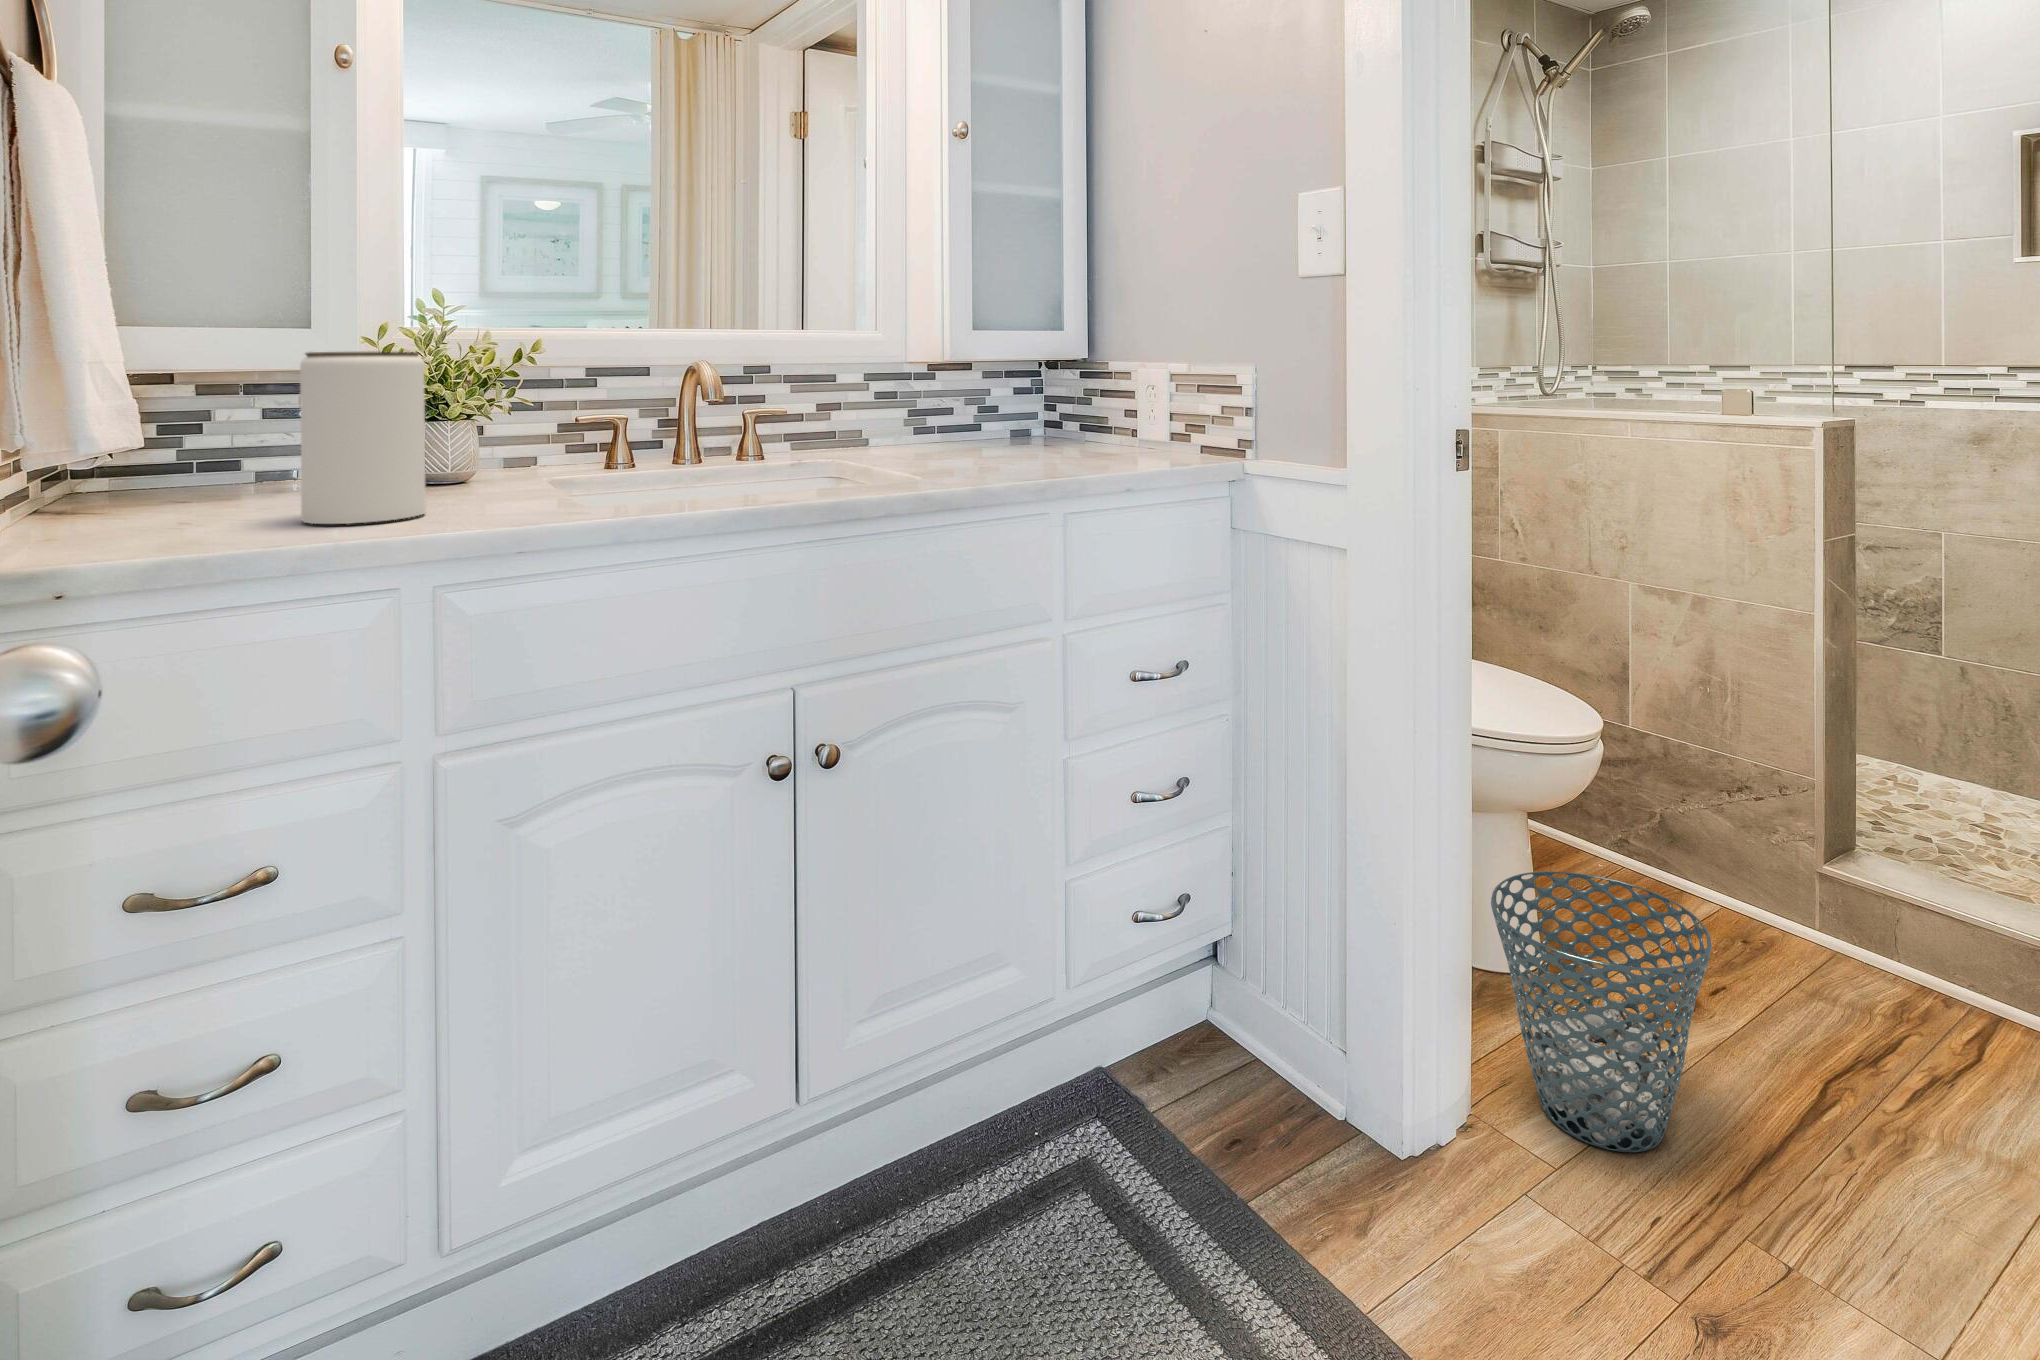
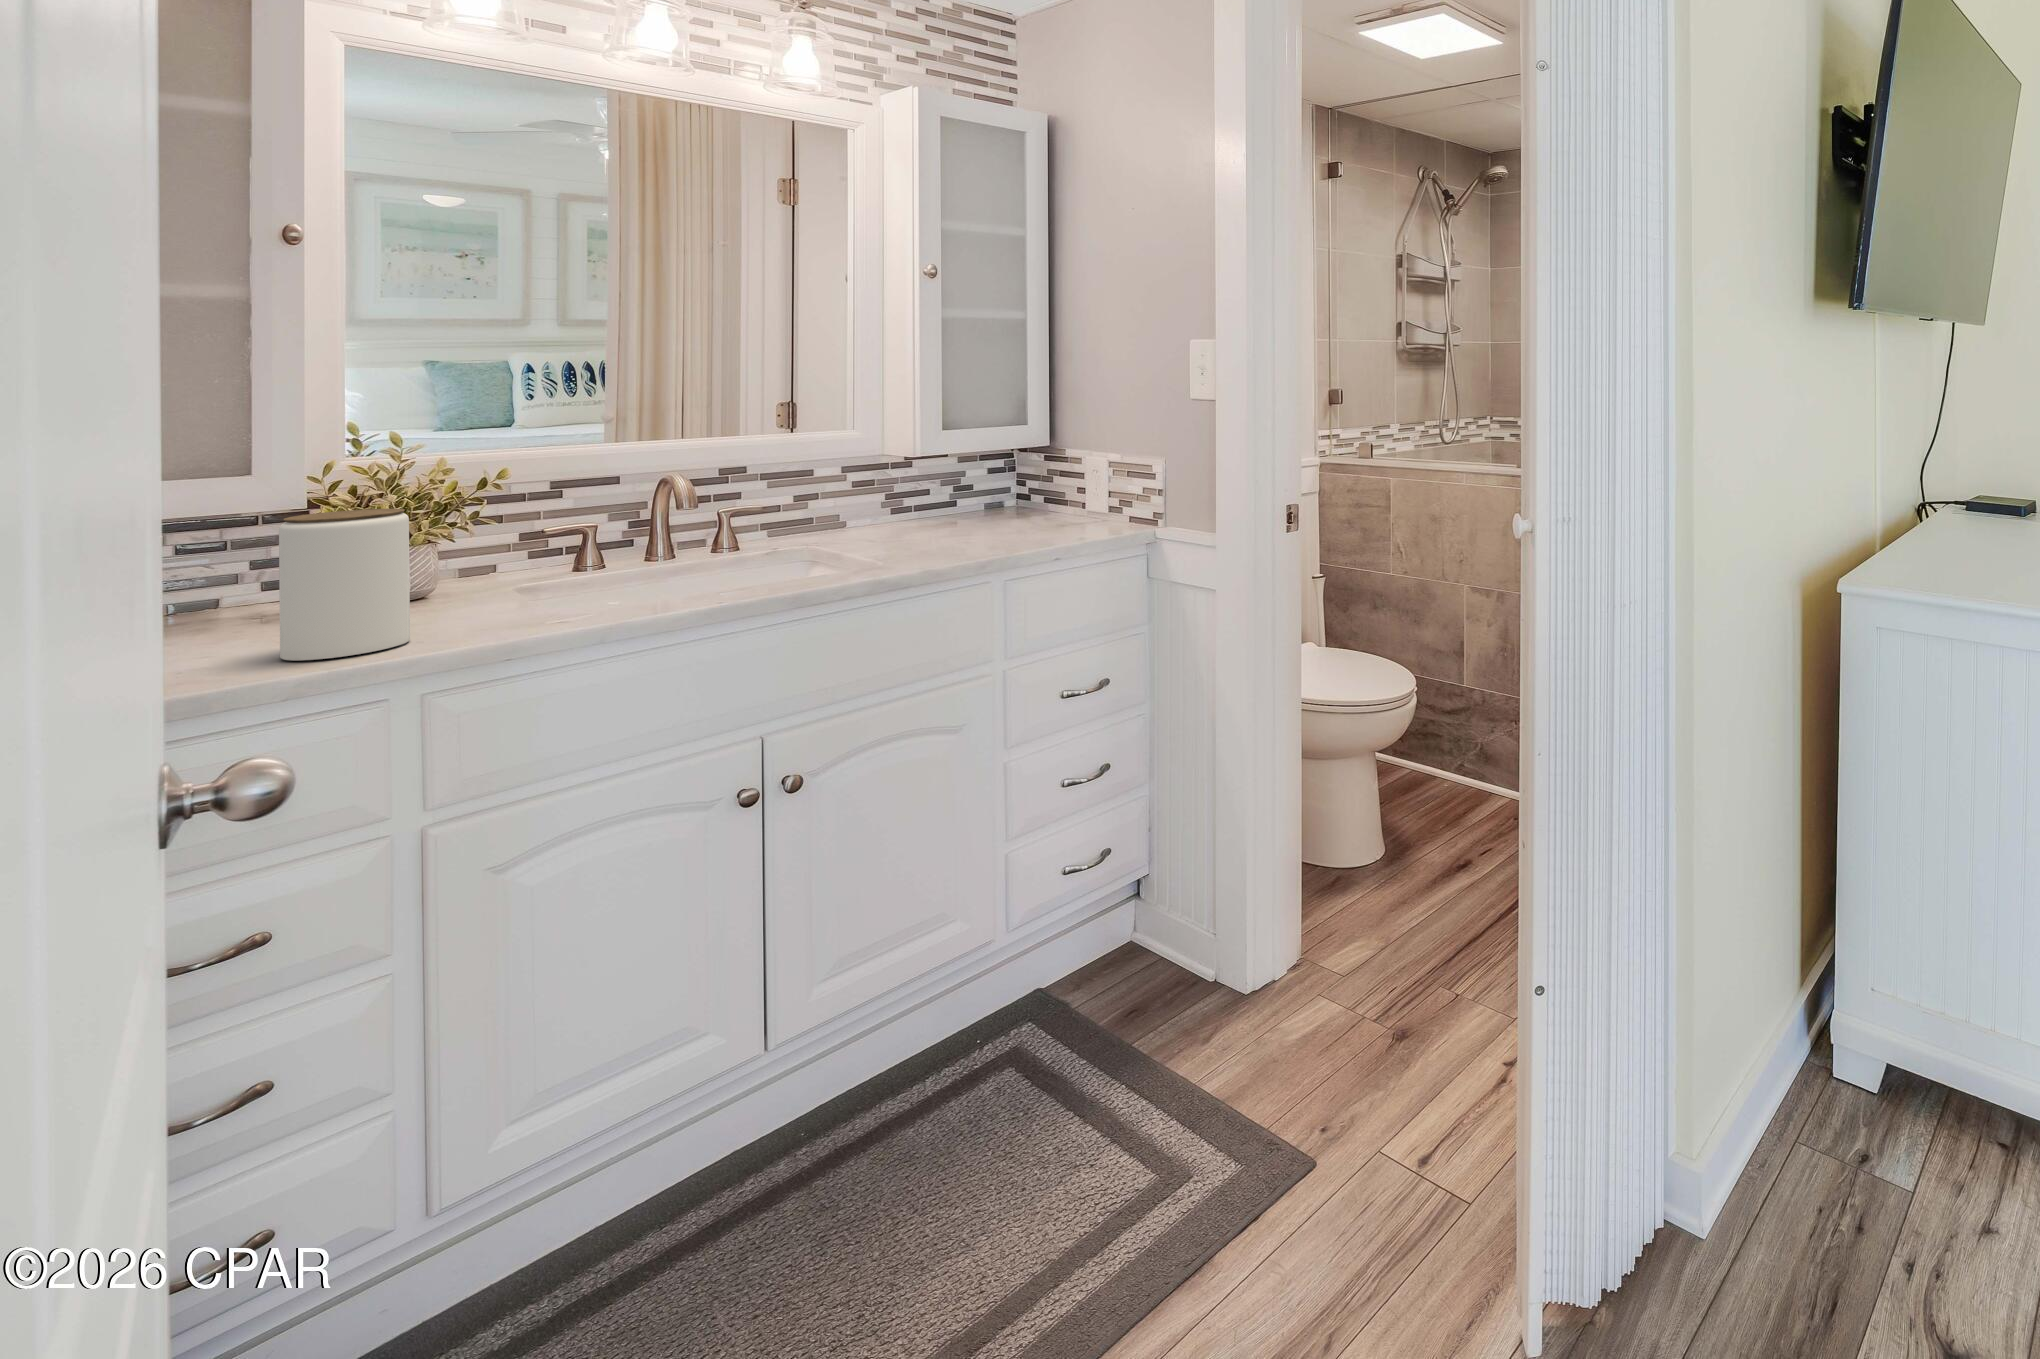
waste basket: present [1491,871,1712,1152] -> none [1316,789,1441,958]

